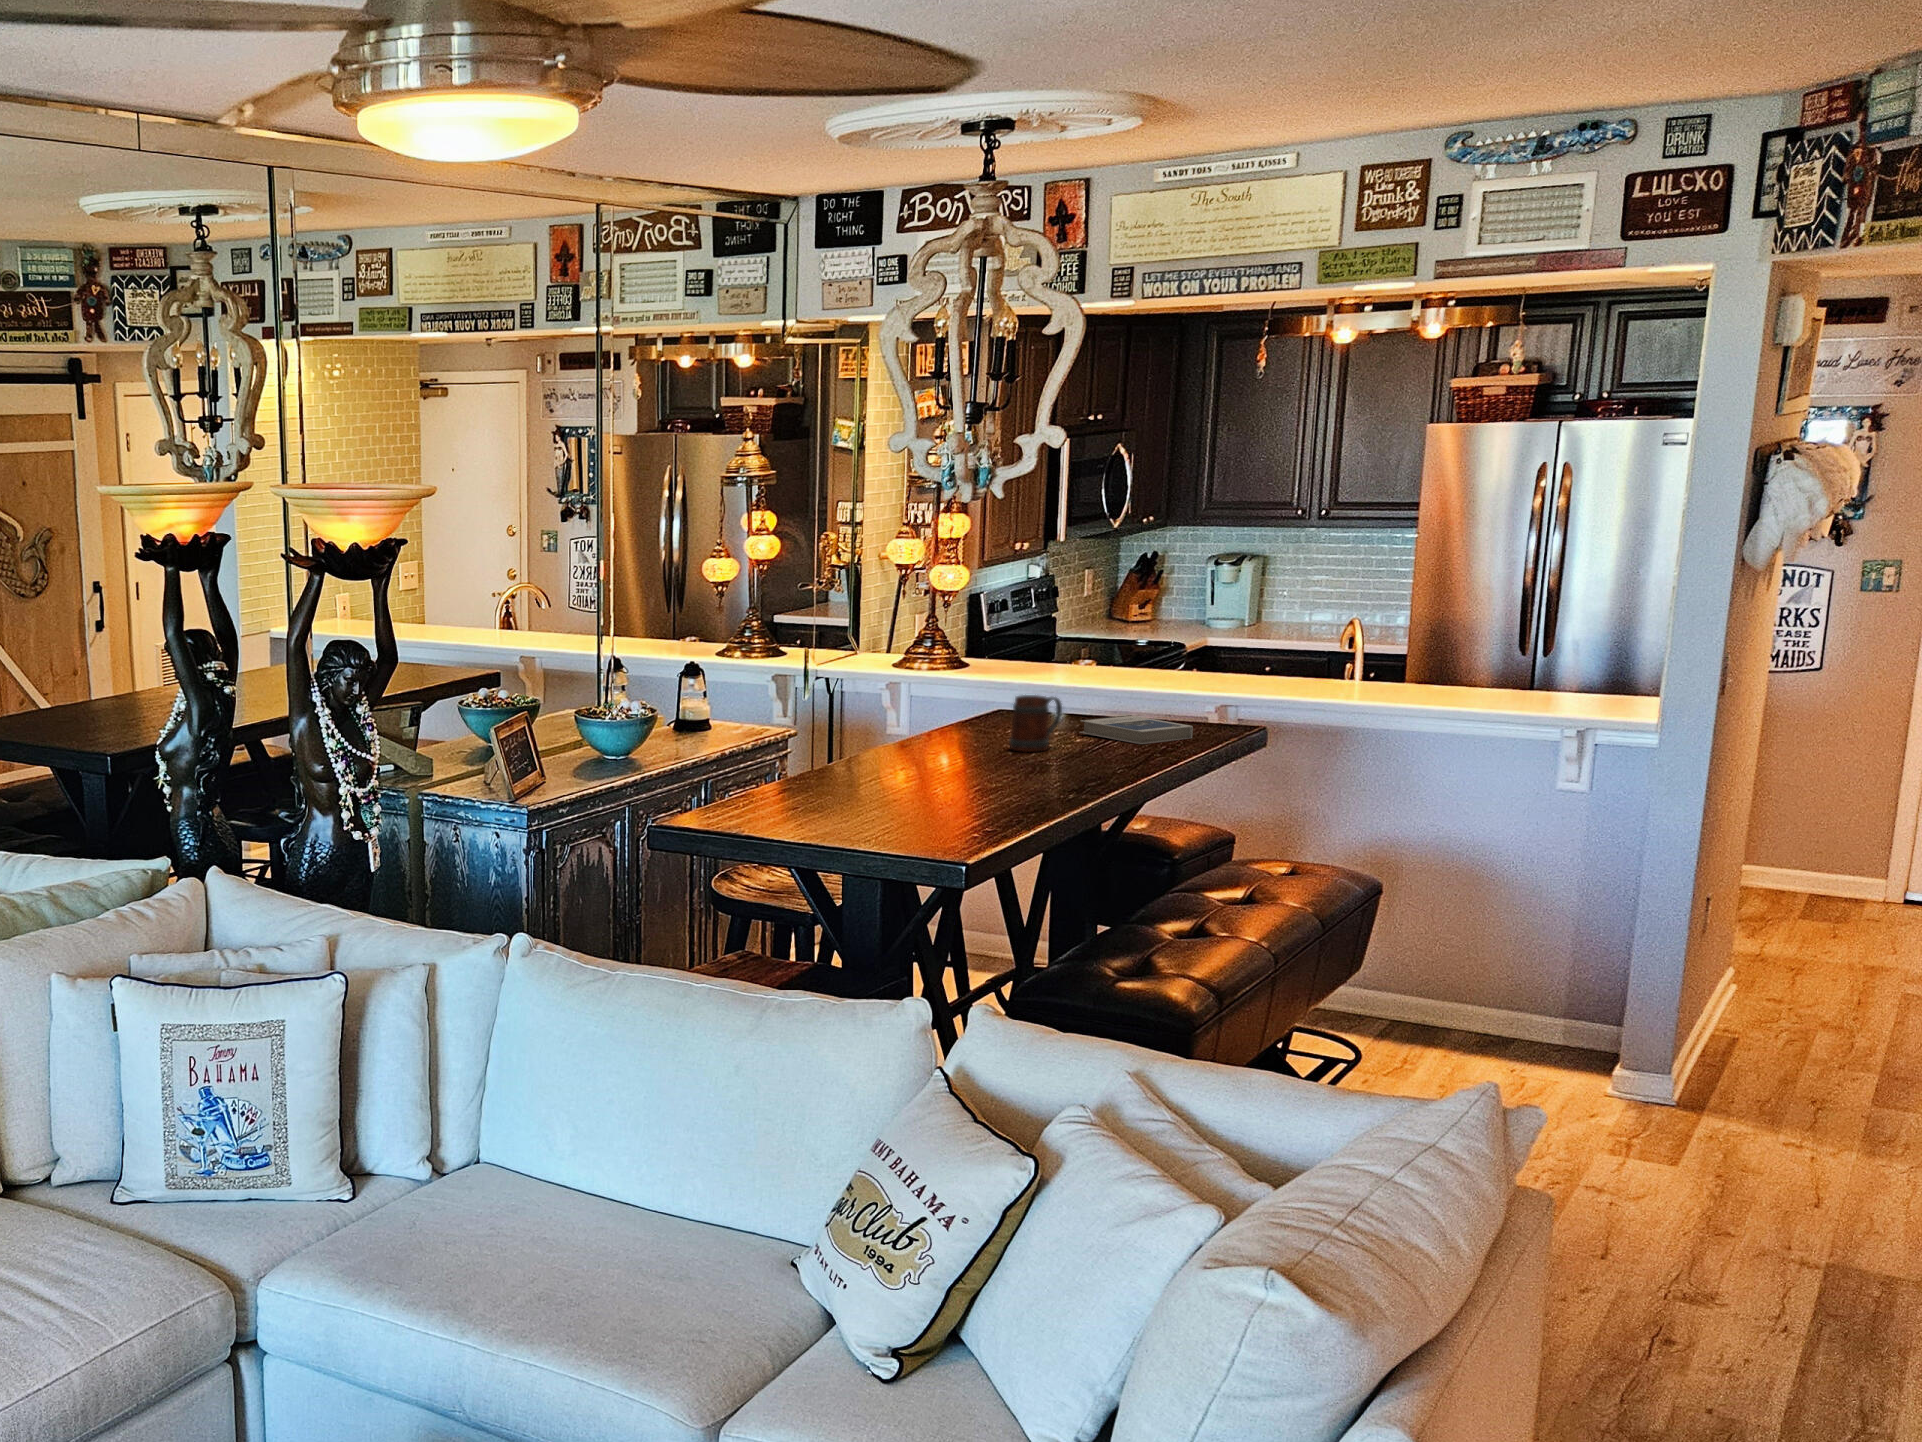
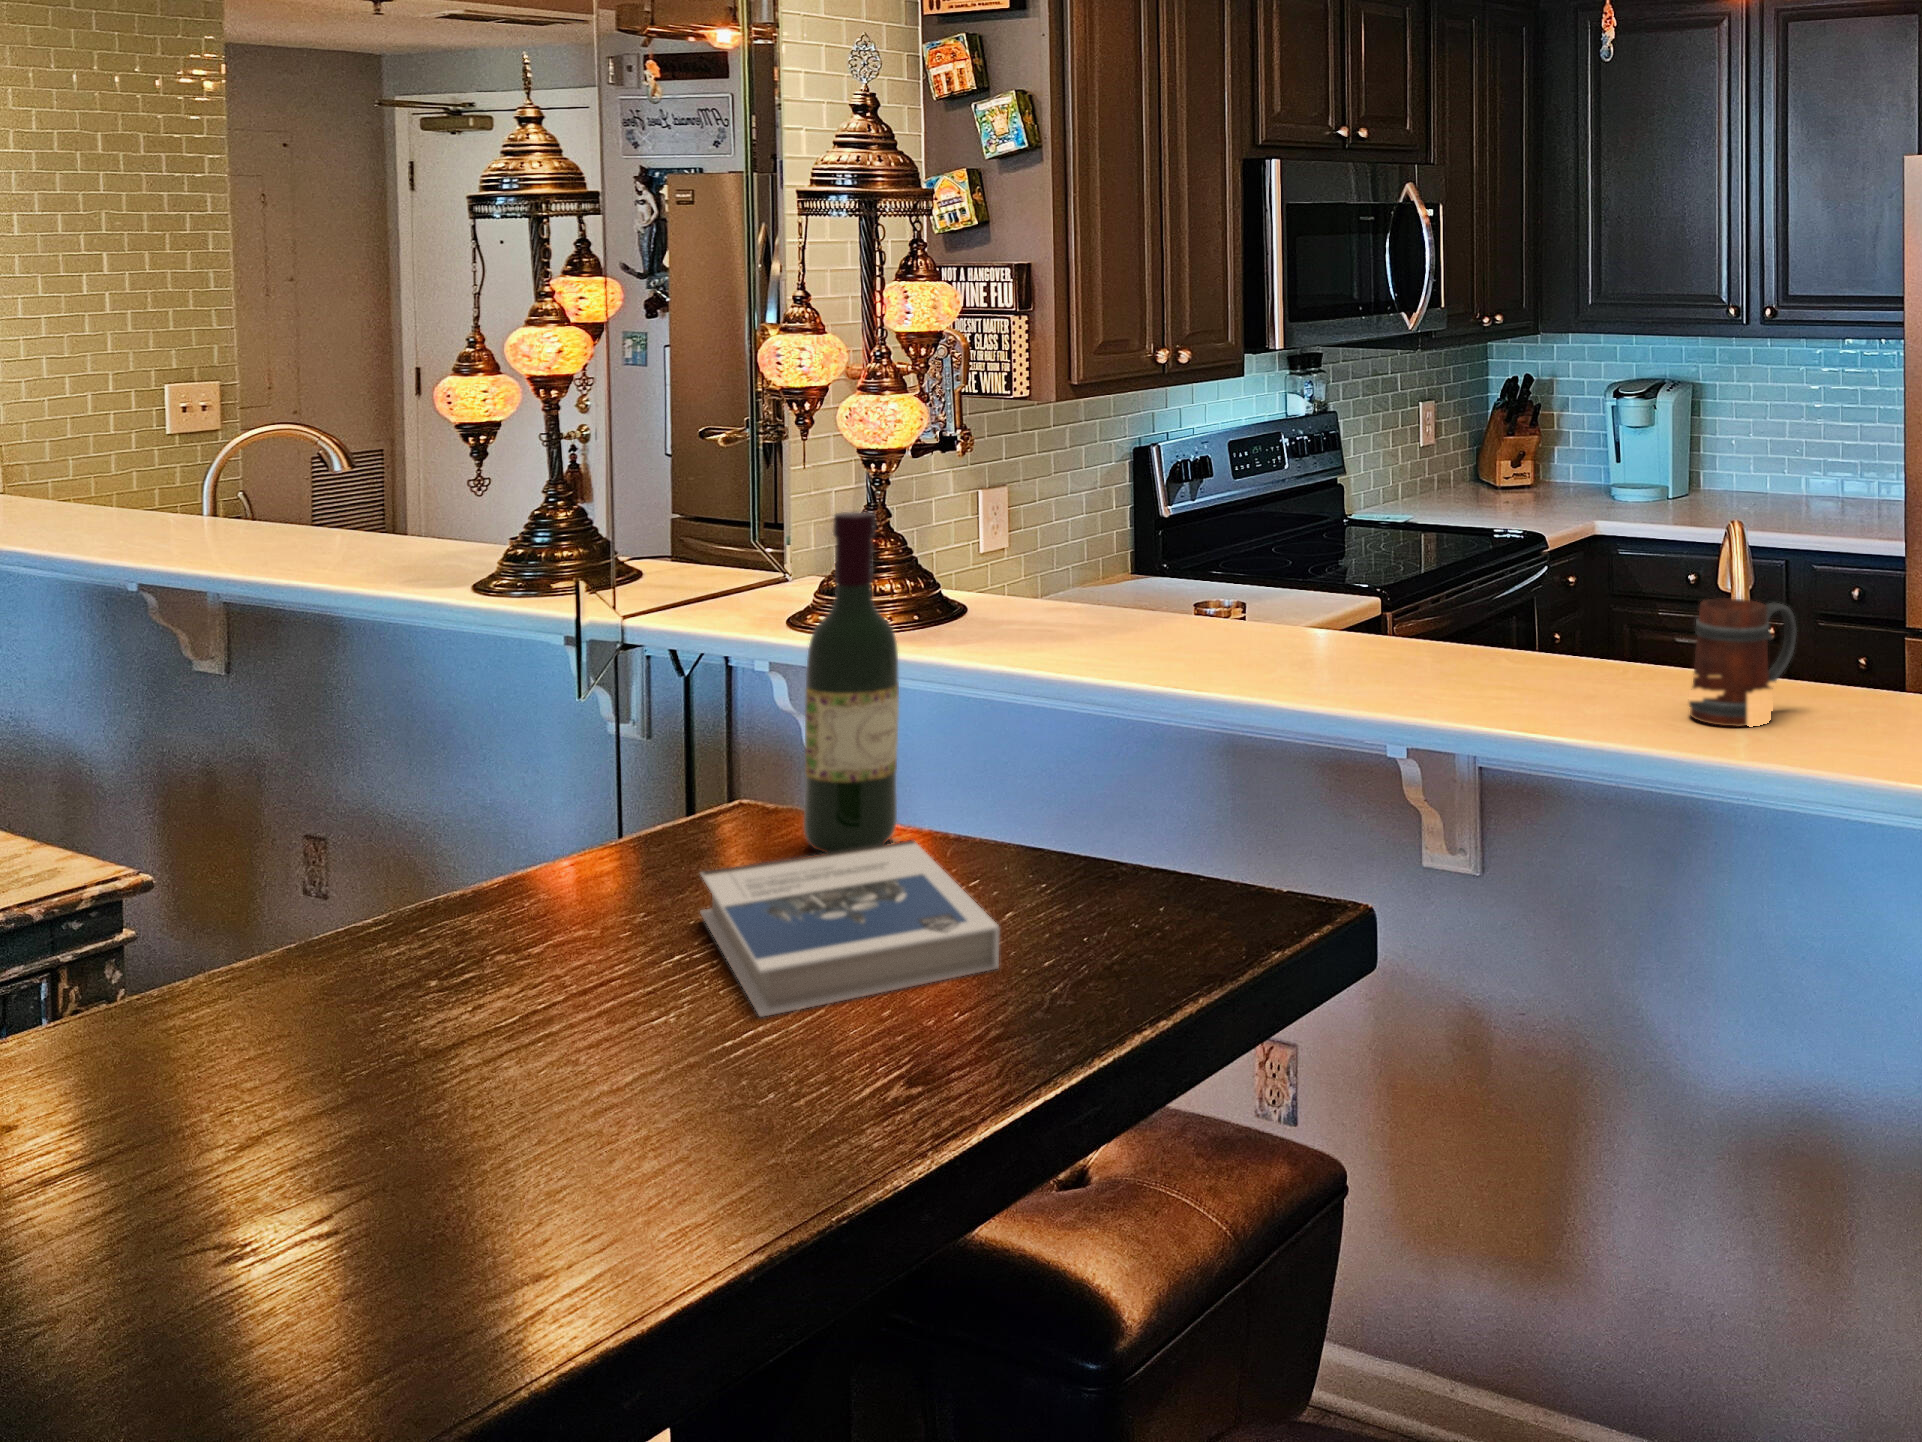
wine bottle: none [1074,614,1106,726] -> present [804,512,899,853]
mug: present [1009,695,1062,752] -> present [1689,598,1797,727]

